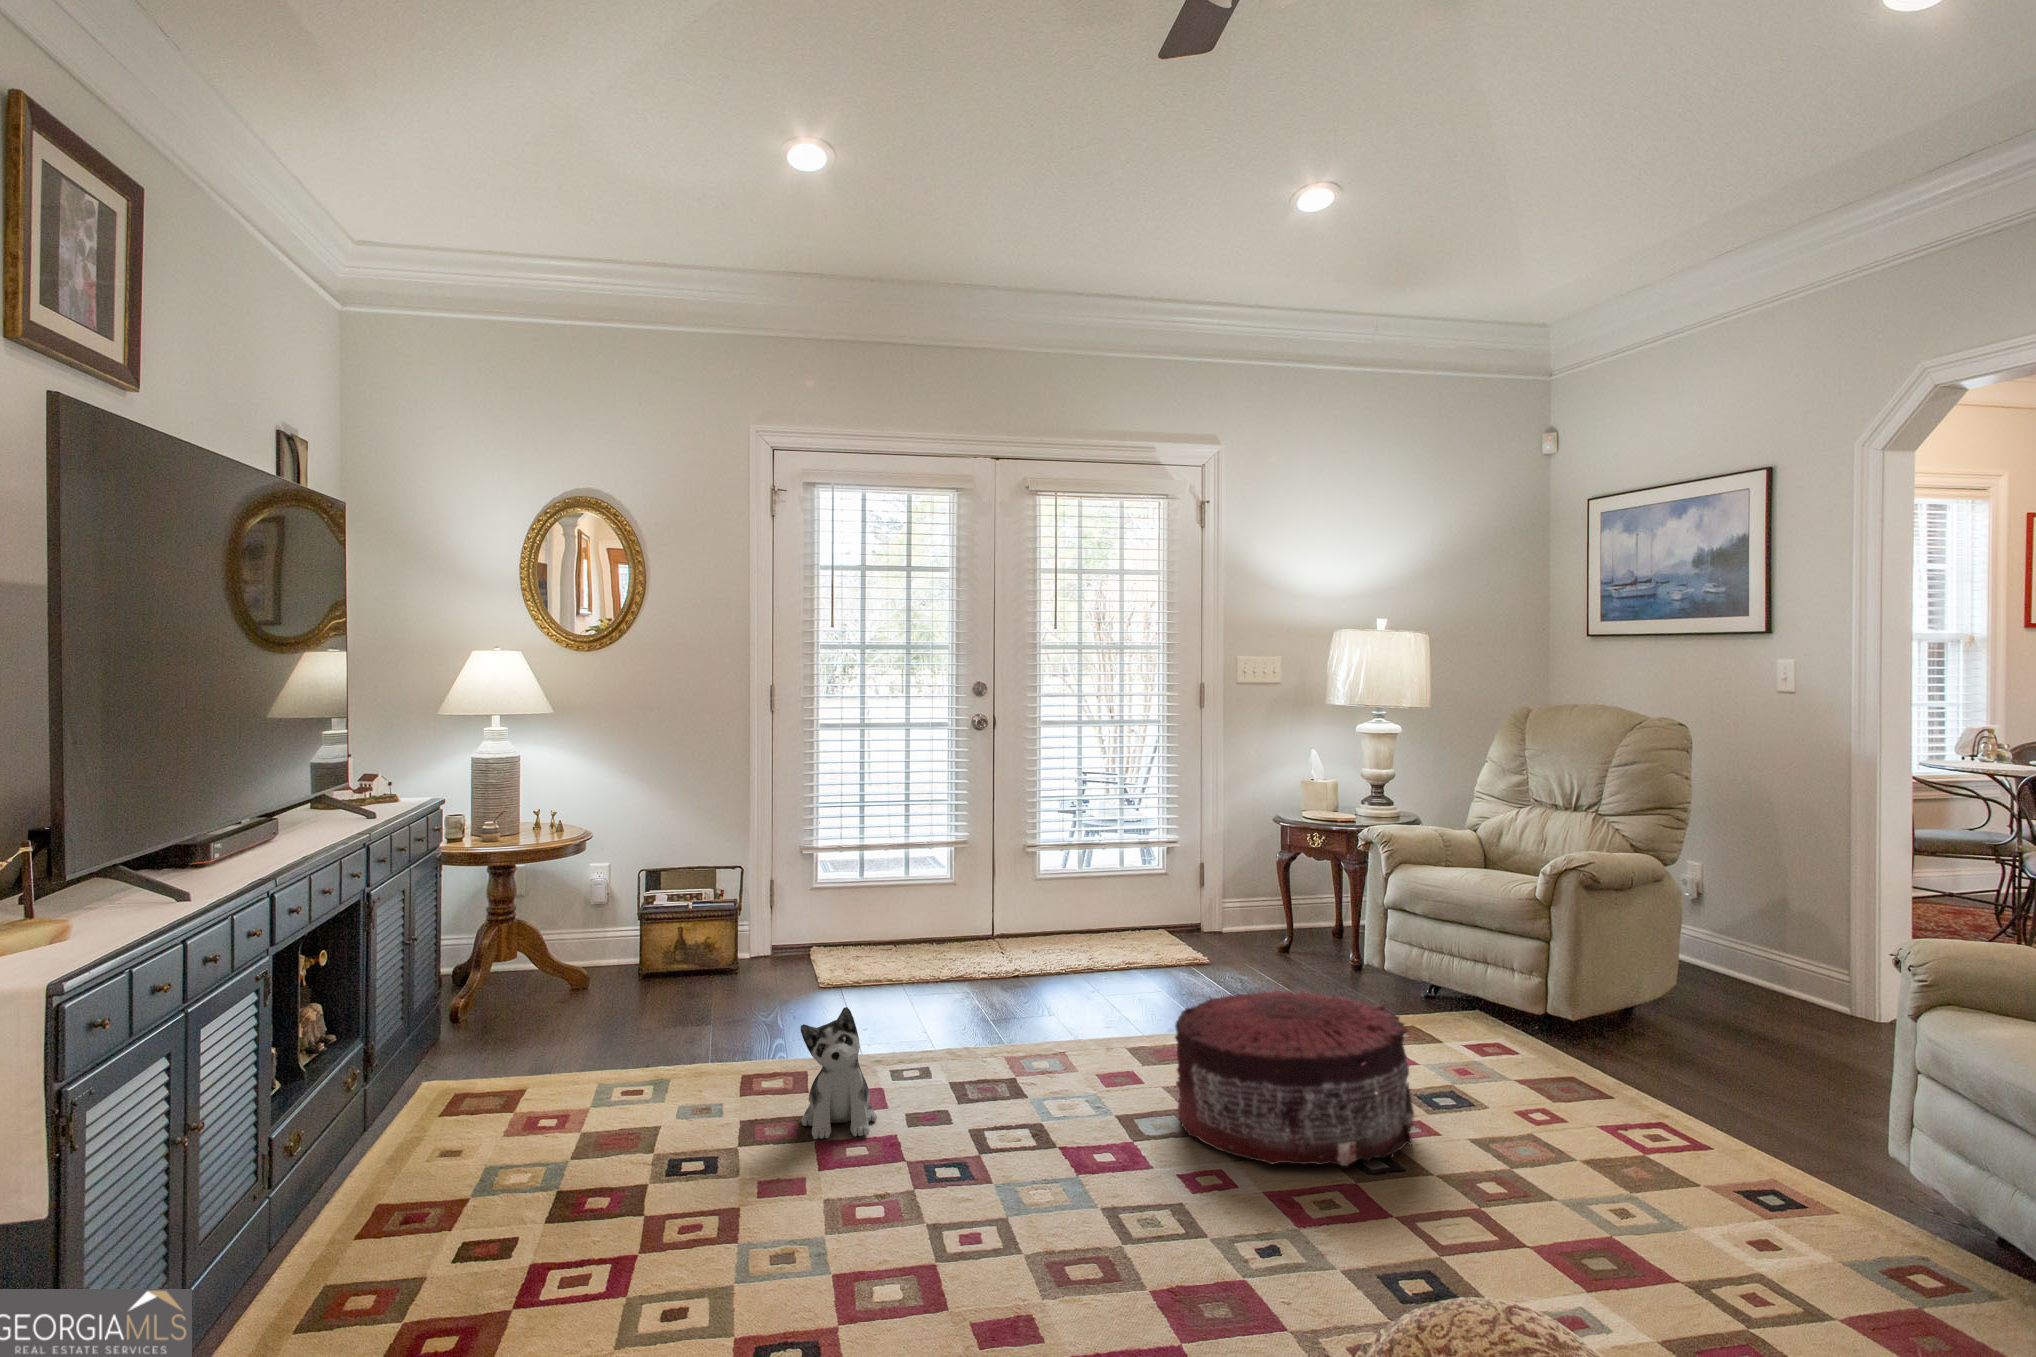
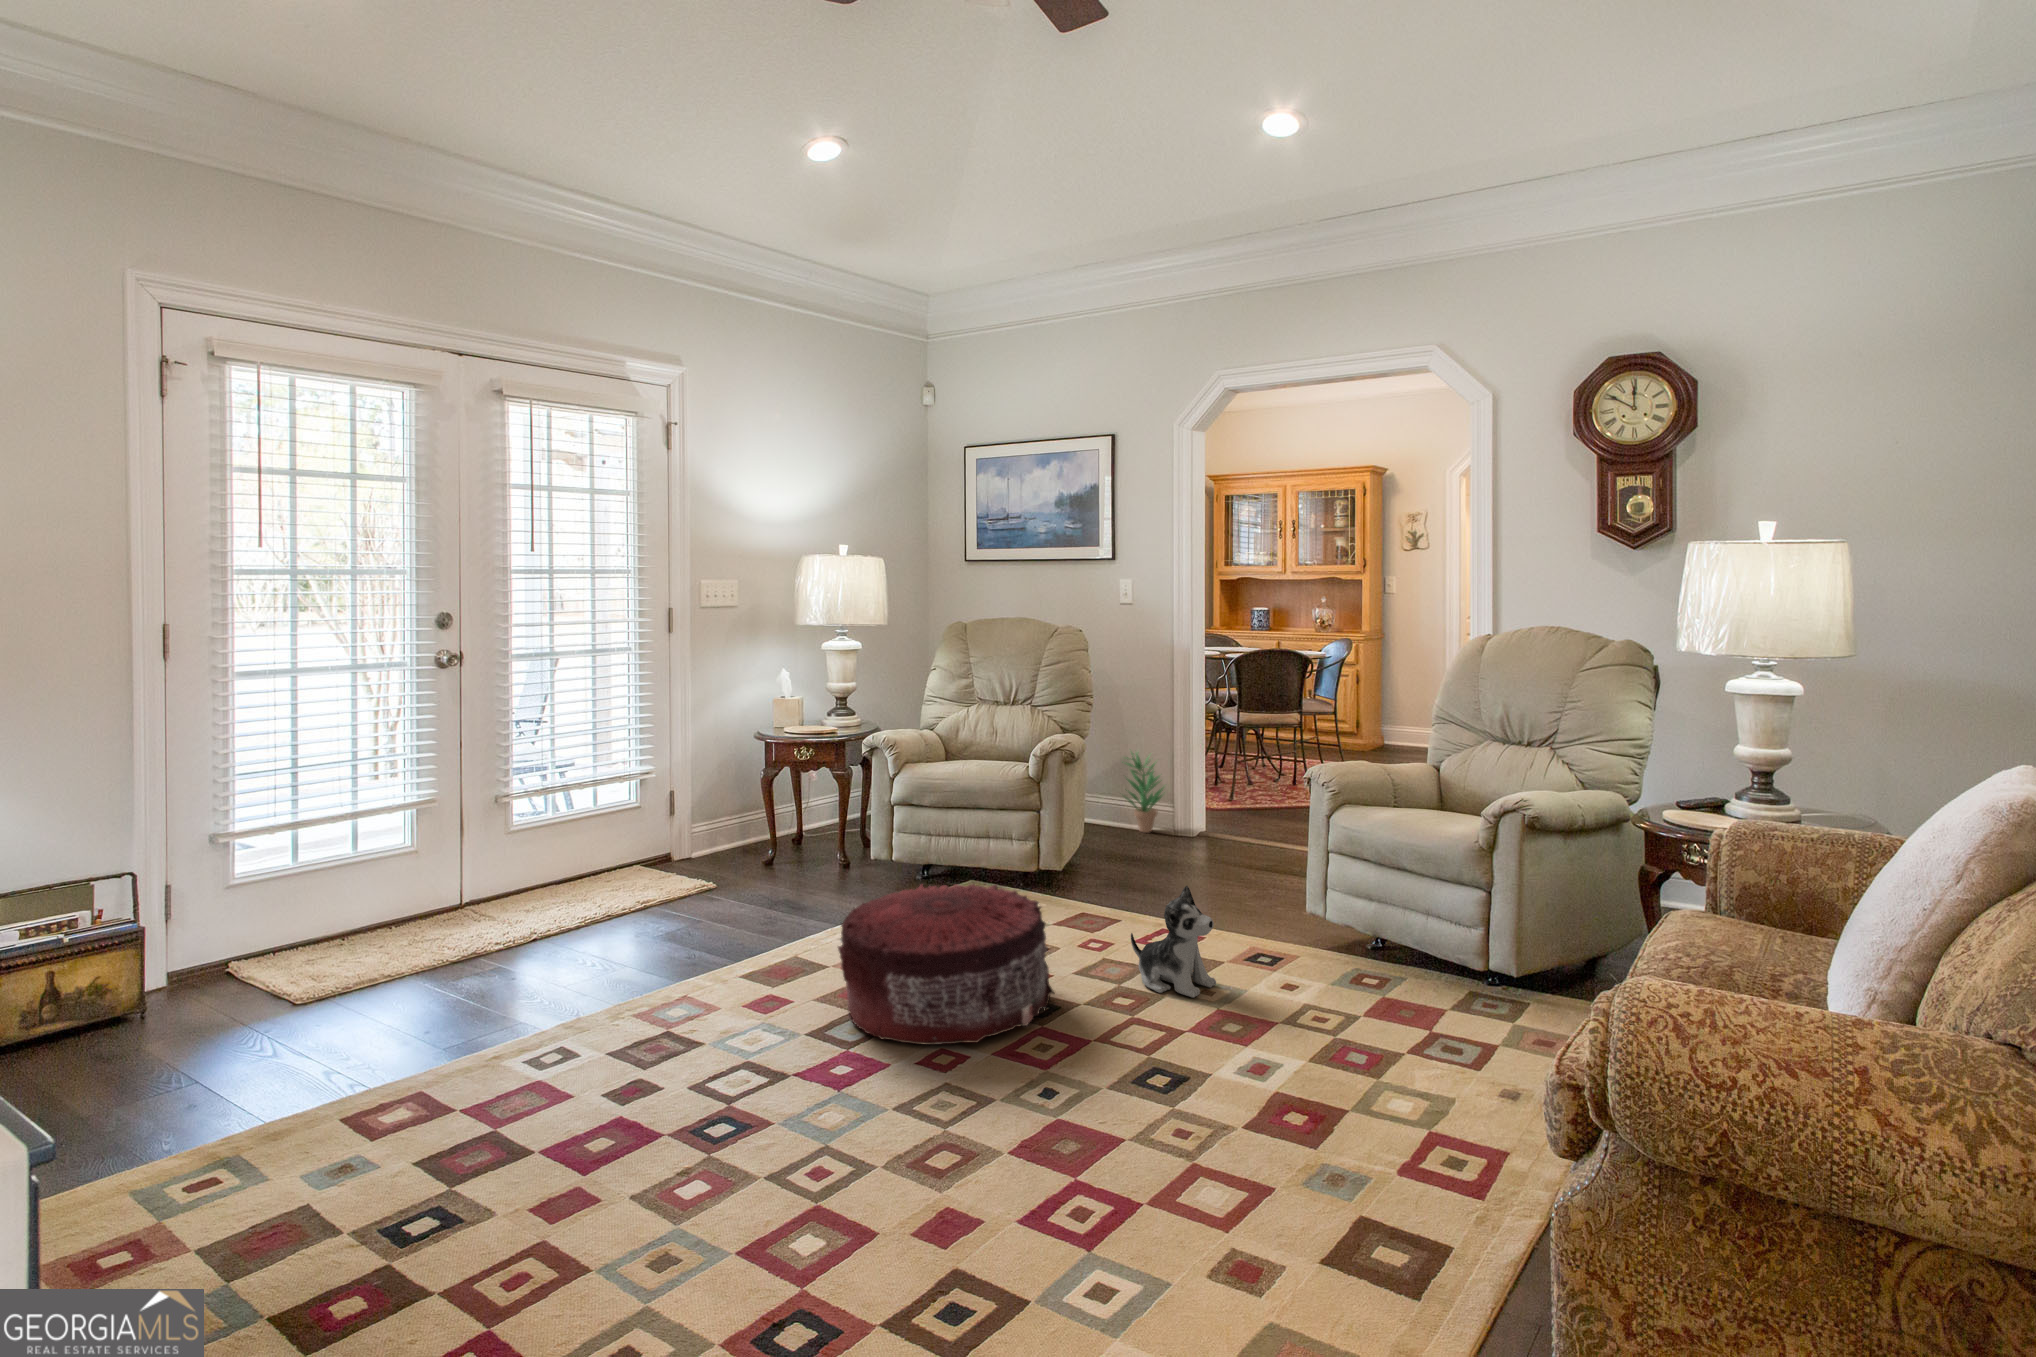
potted plant: none [1750,889,1832,1012] -> present [1125,752,1163,833]
plush toy: present [801,1007,877,1139] -> present [1131,886,1216,998]

